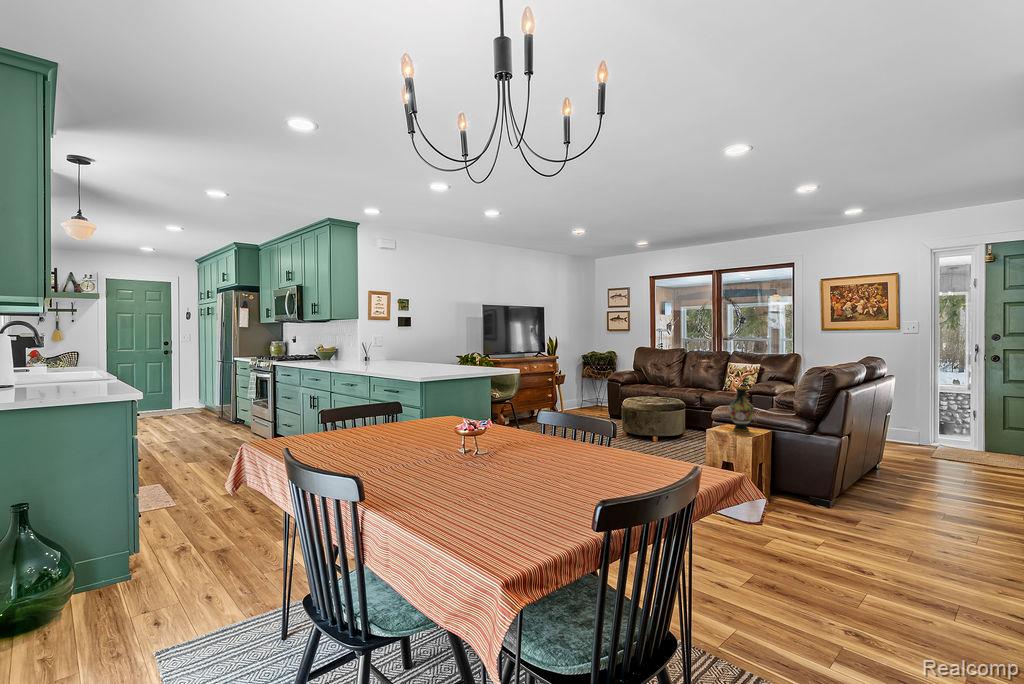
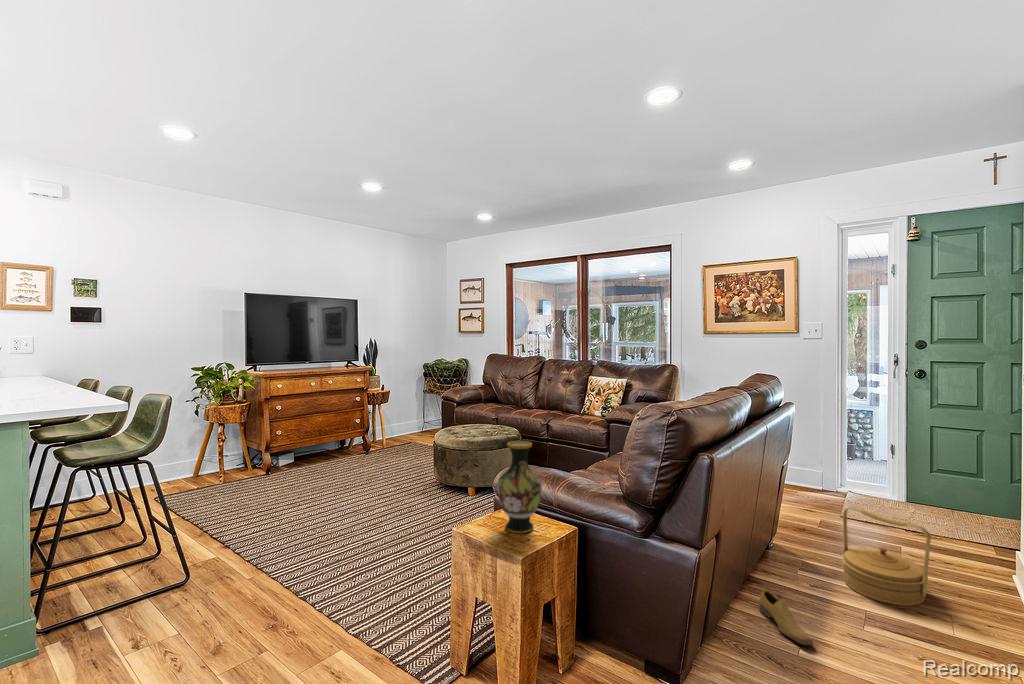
basket: none [927,438,984,492] -> present [842,506,931,606]
shoe: none [872,479,905,501] -> present [759,590,813,645]

